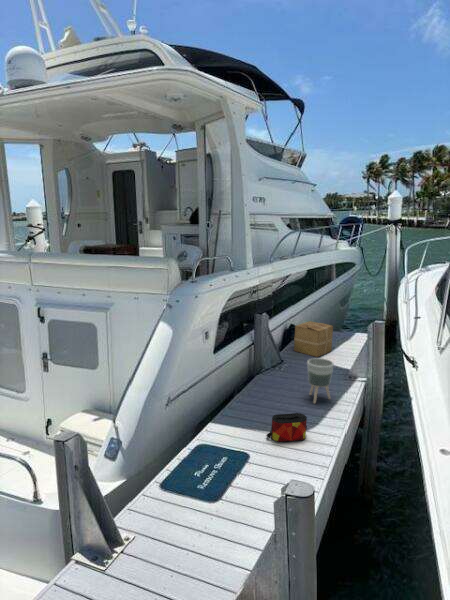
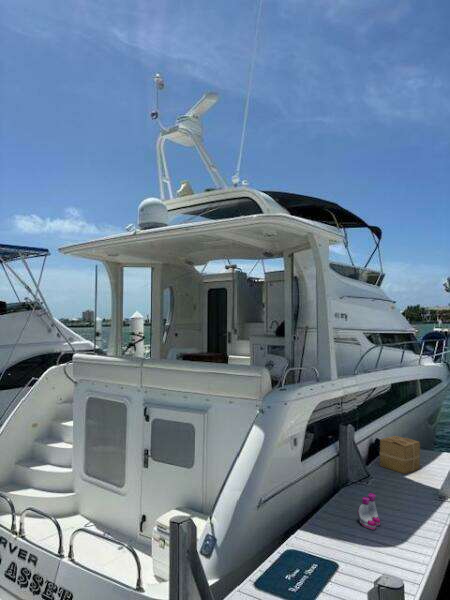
planter: present [307,358,334,403] -> none [395,473,422,521]
boots: none [270,380,292,415] -> present [357,493,380,530]
bag: present [267,413,307,442] -> none [355,527,397,558]

